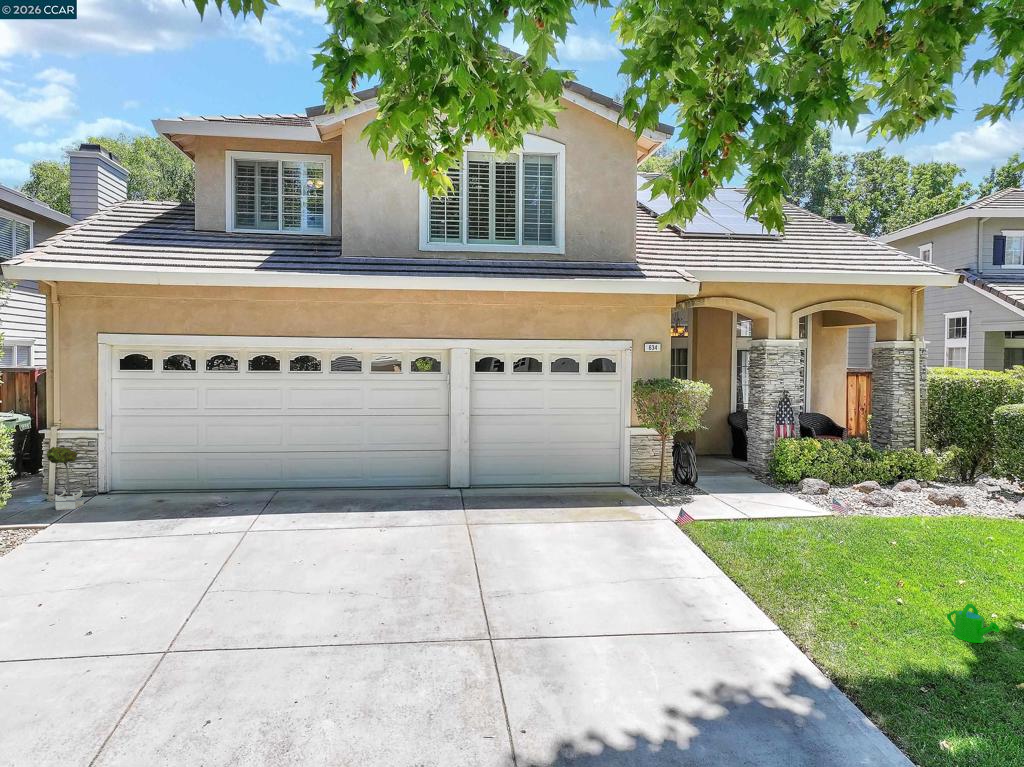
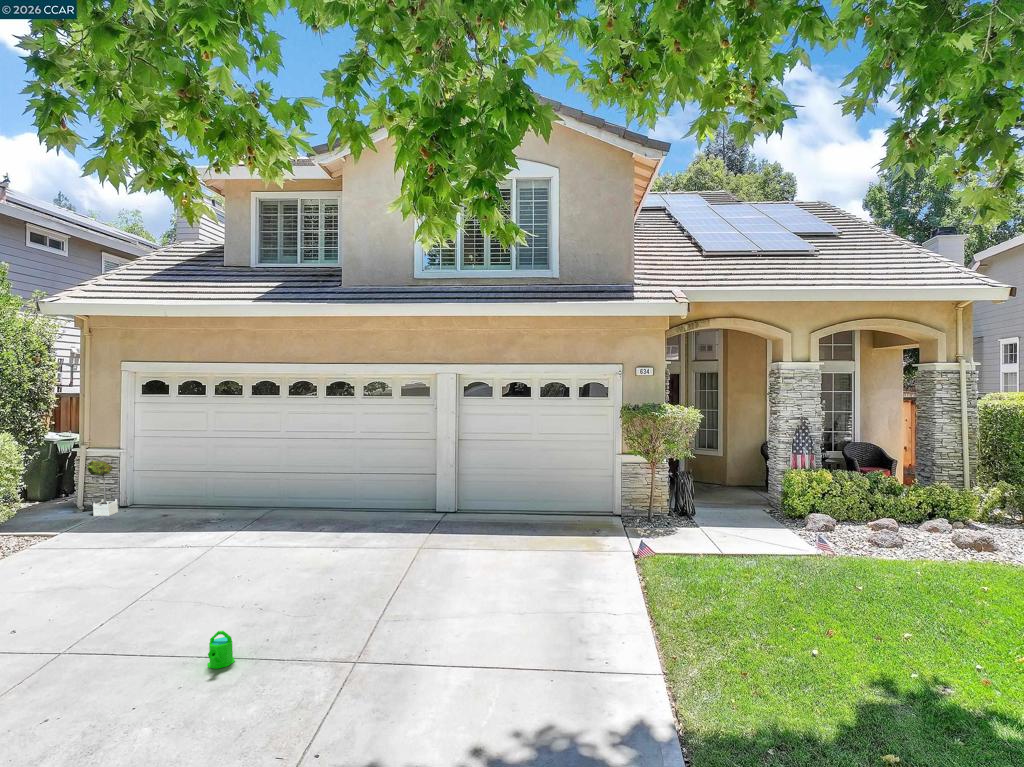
watering can: present [947,603,1000,643] -> present [208,631,235,669]

